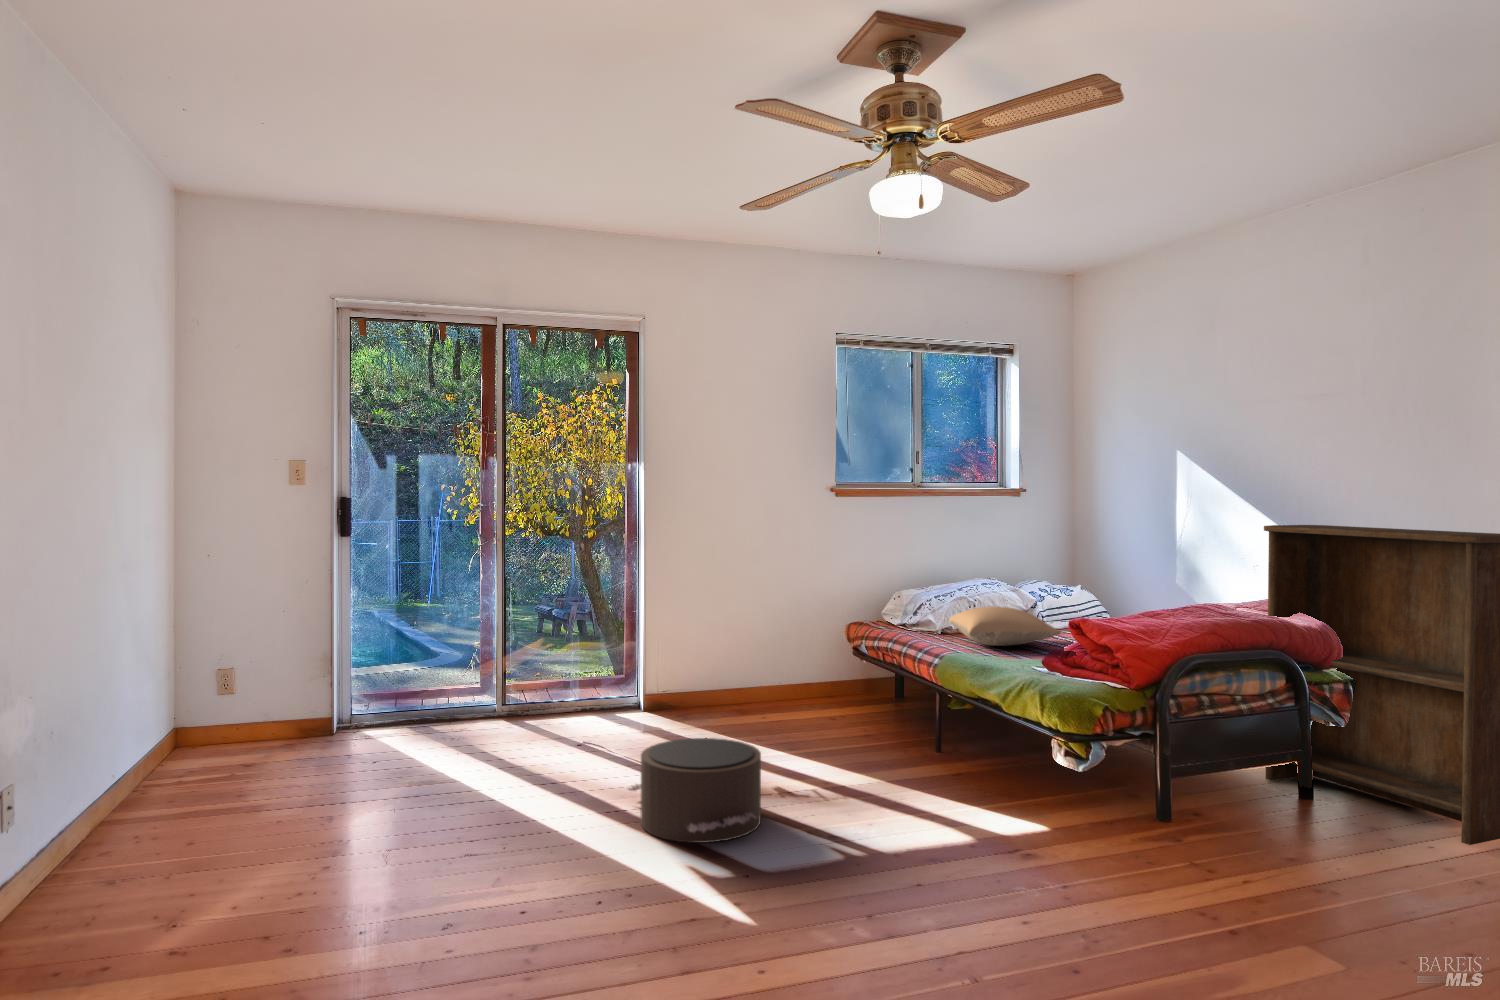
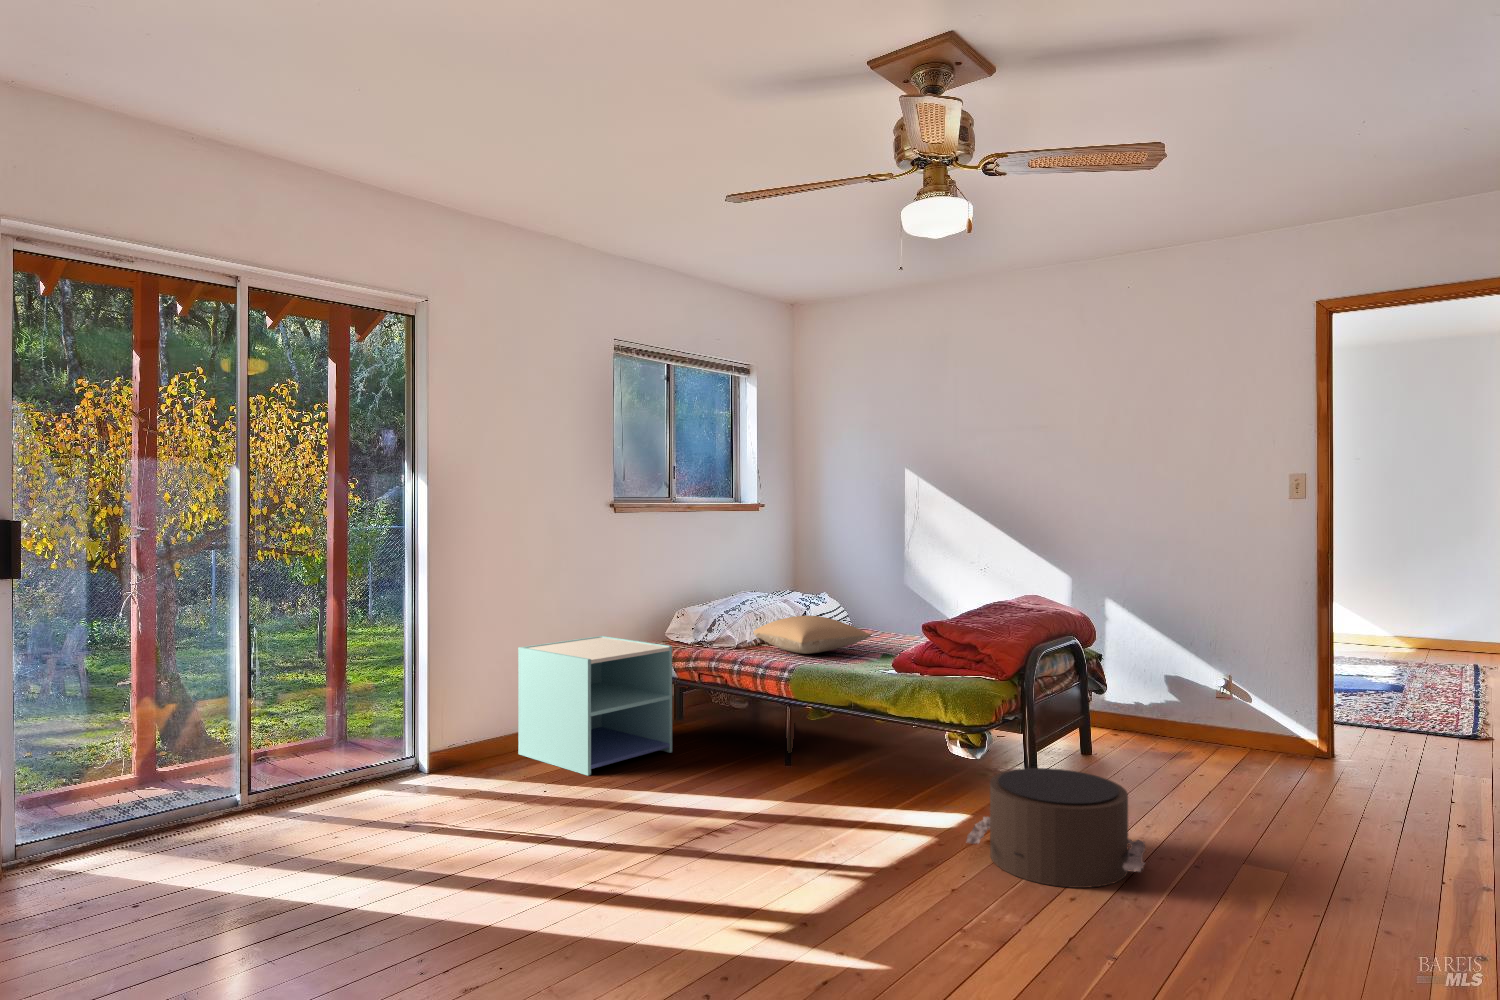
bookshelf: present [1264,525,1500,845] -> none [1042,530,1238,771]
nightstand: none [726,611,853,733] -> present [518,636,672,776]
pouf: present [628,738,761,843] -> present [966,768,1145,888]

